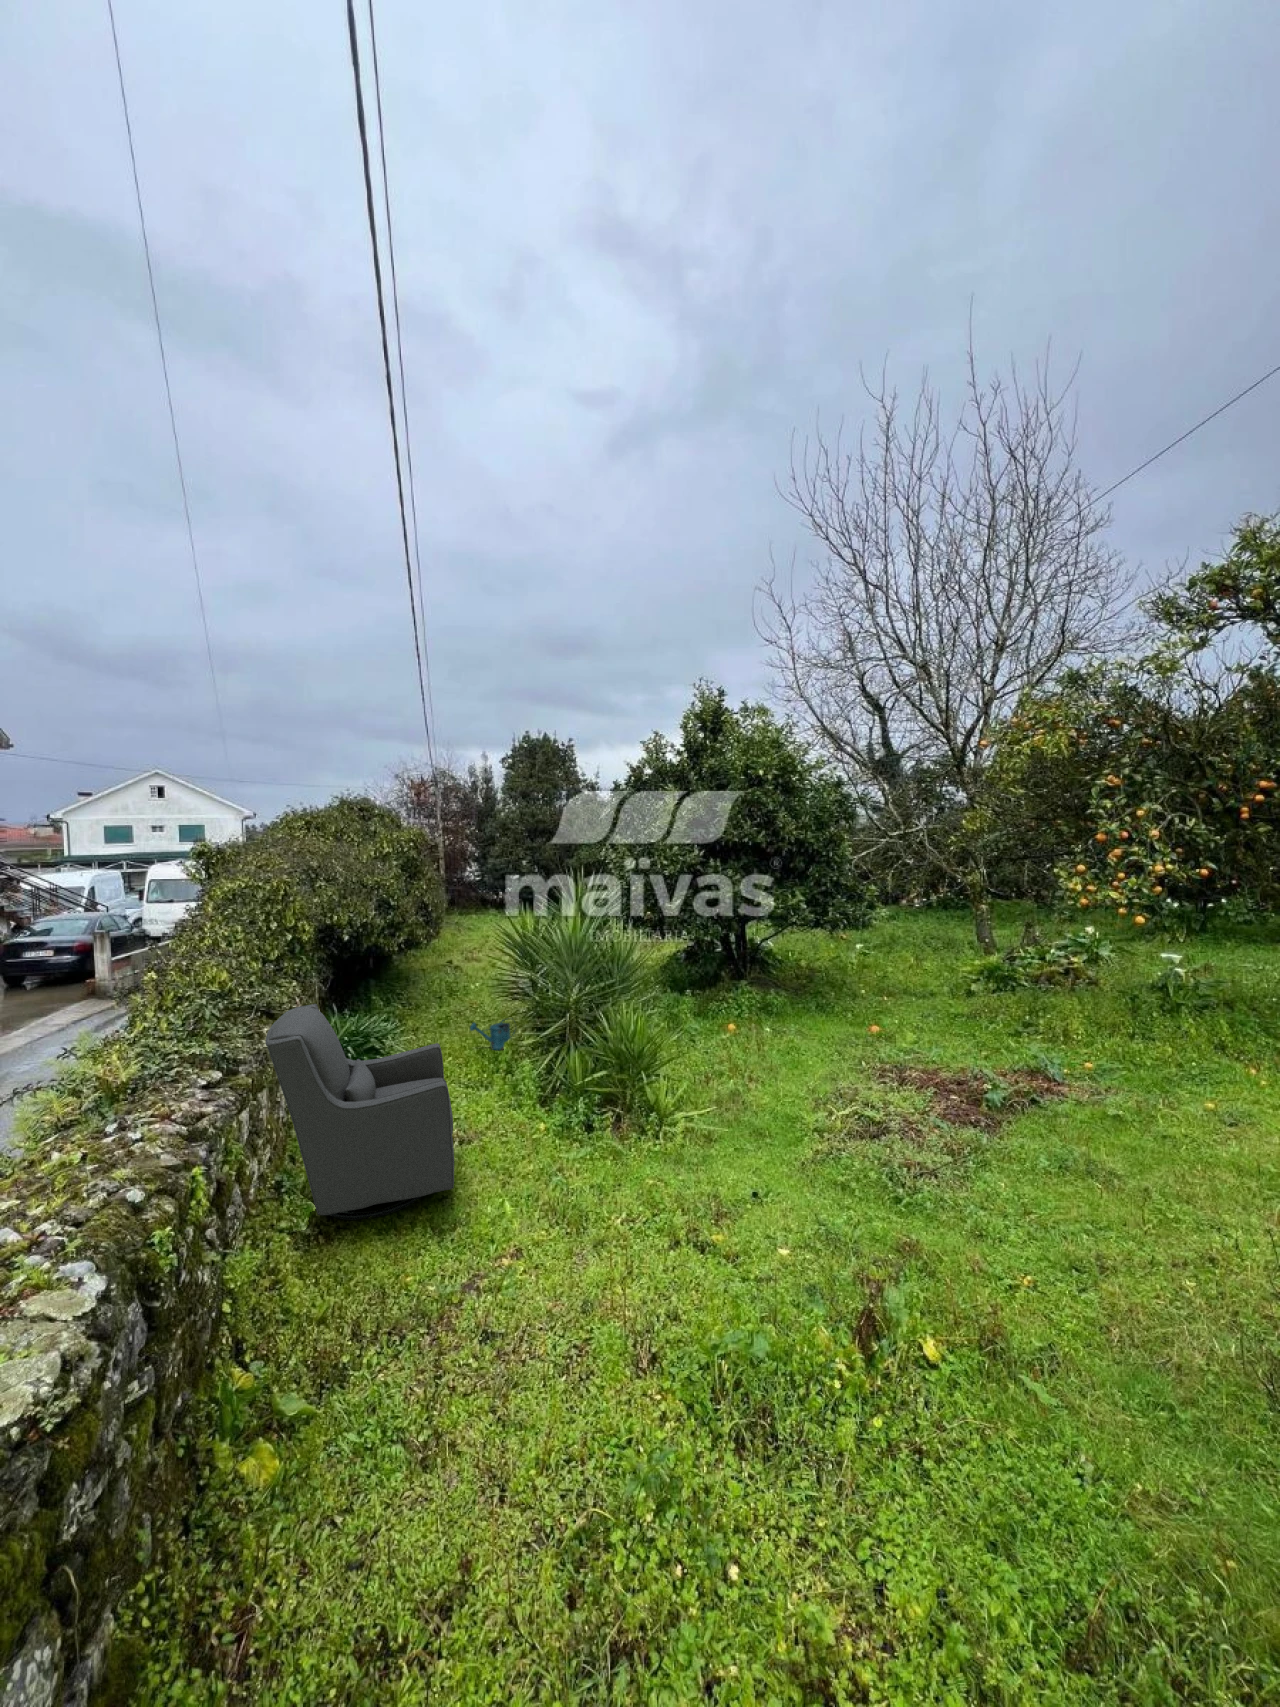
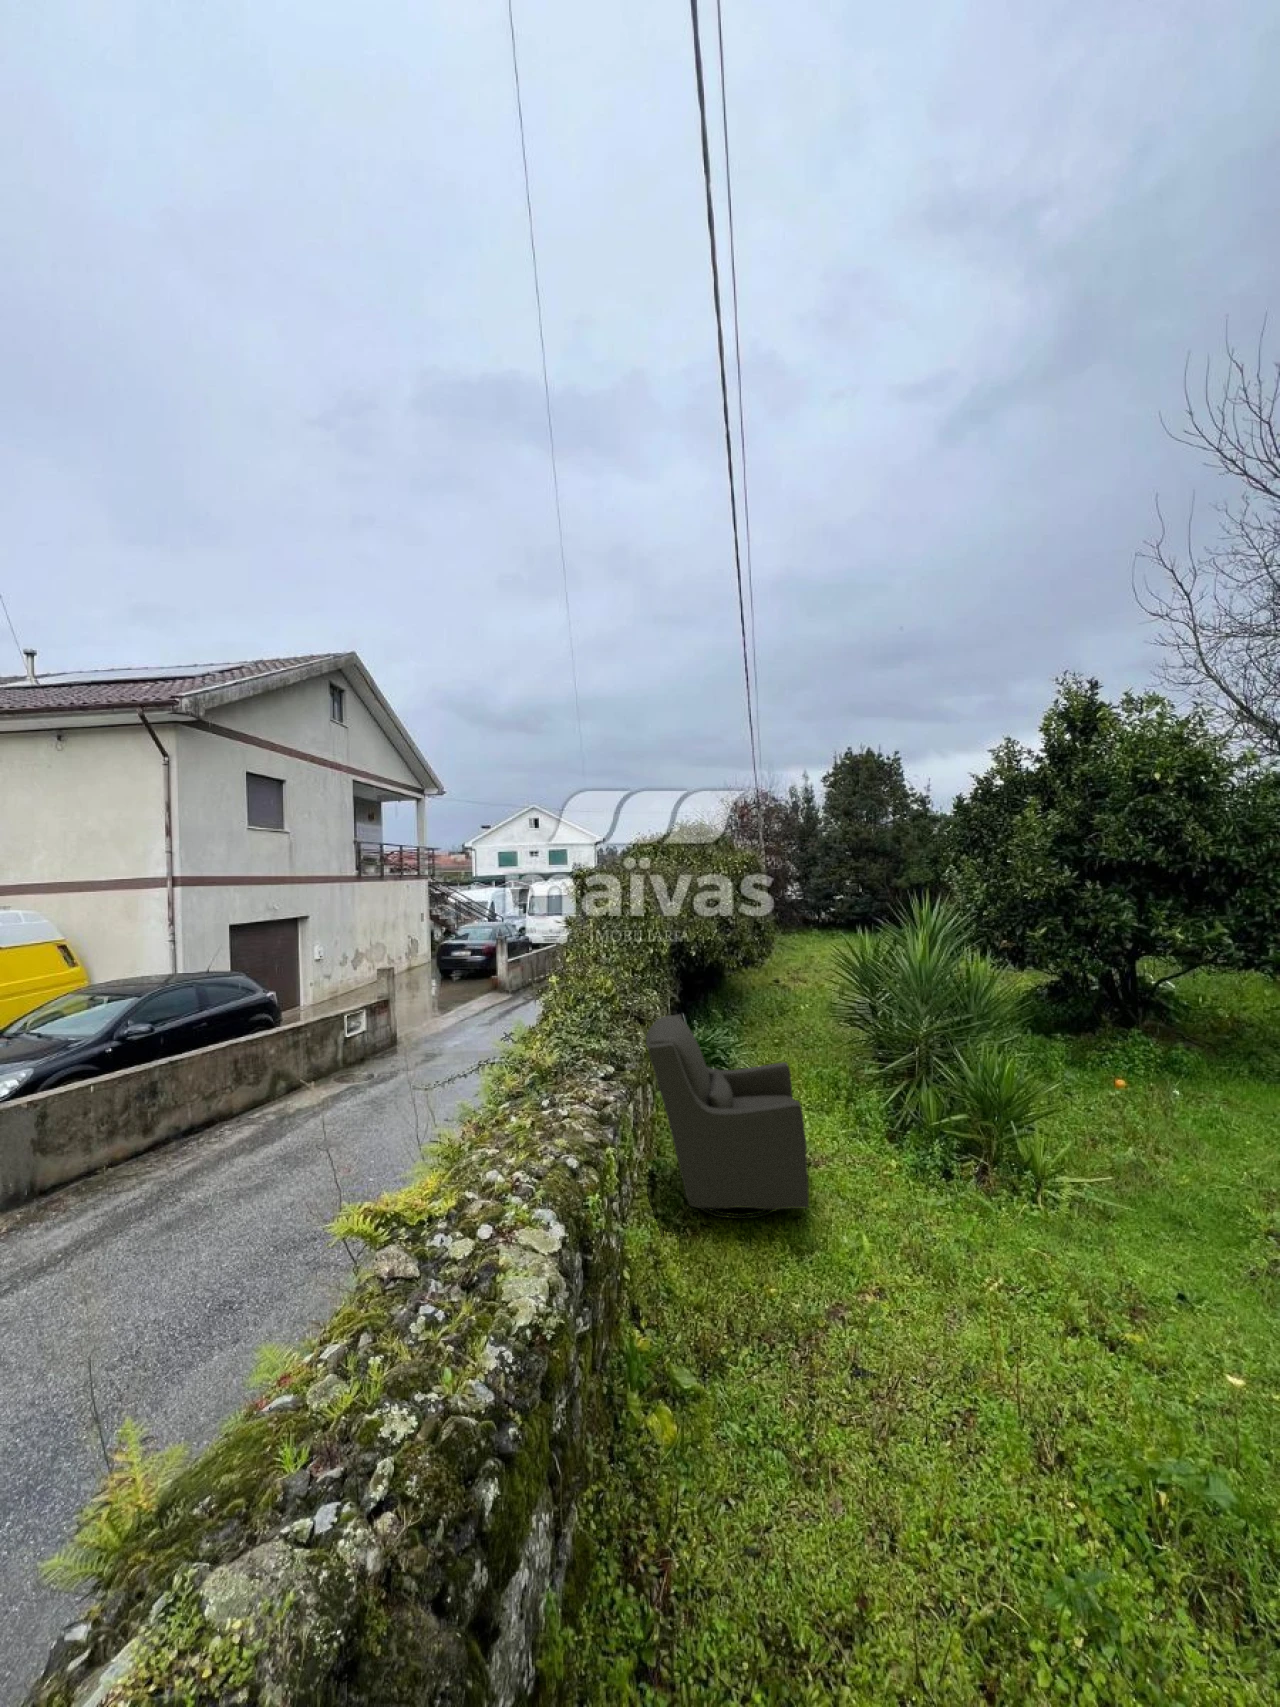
watering can: present [470,1022,512,1050] -> none [808,1042,855,1074]

